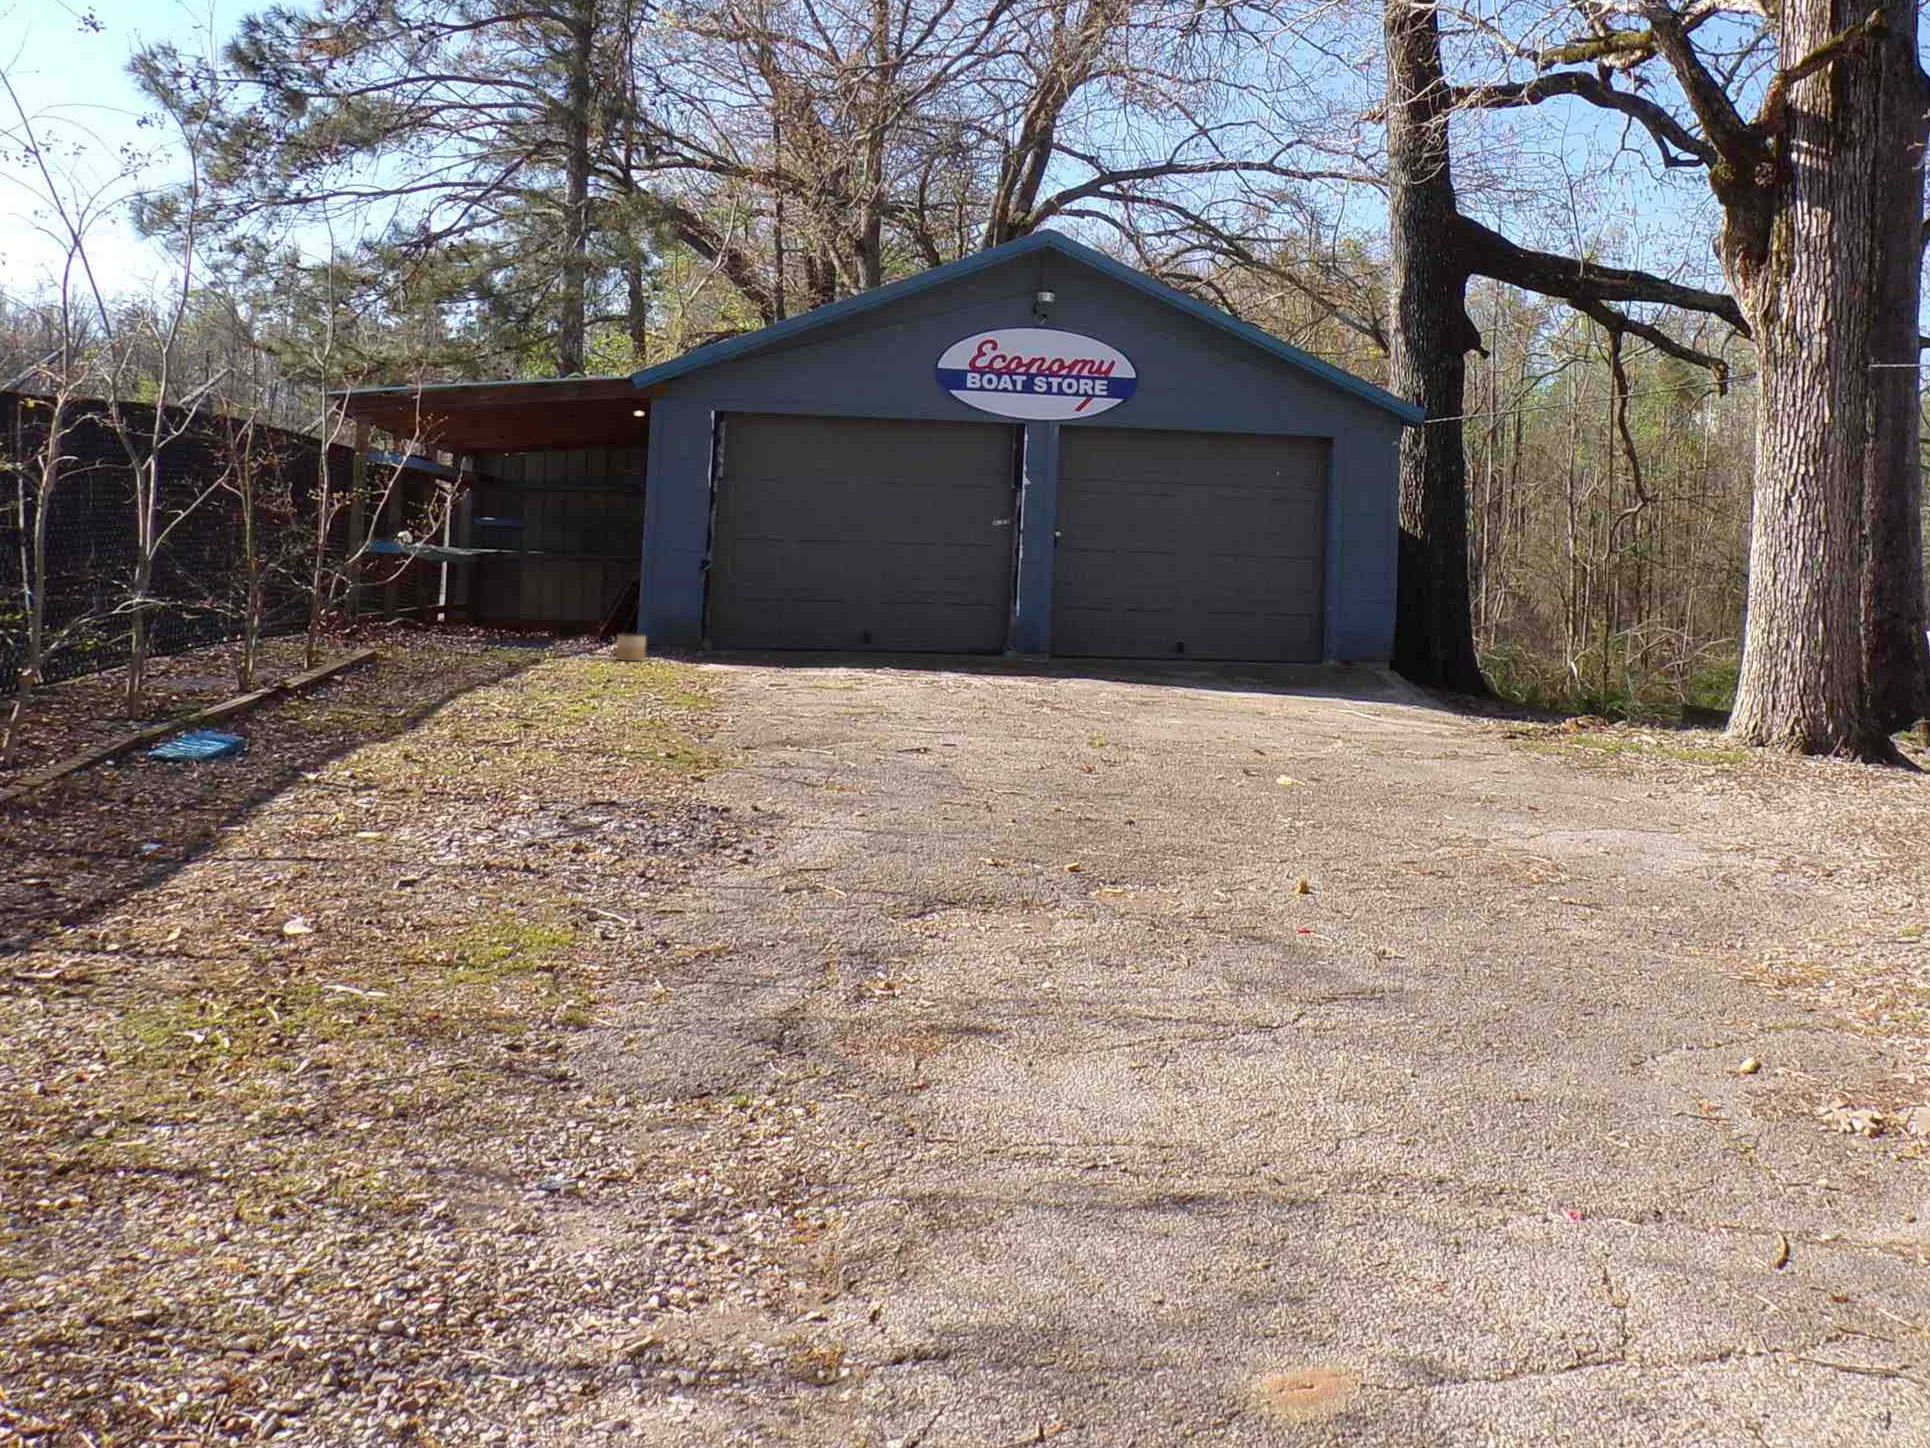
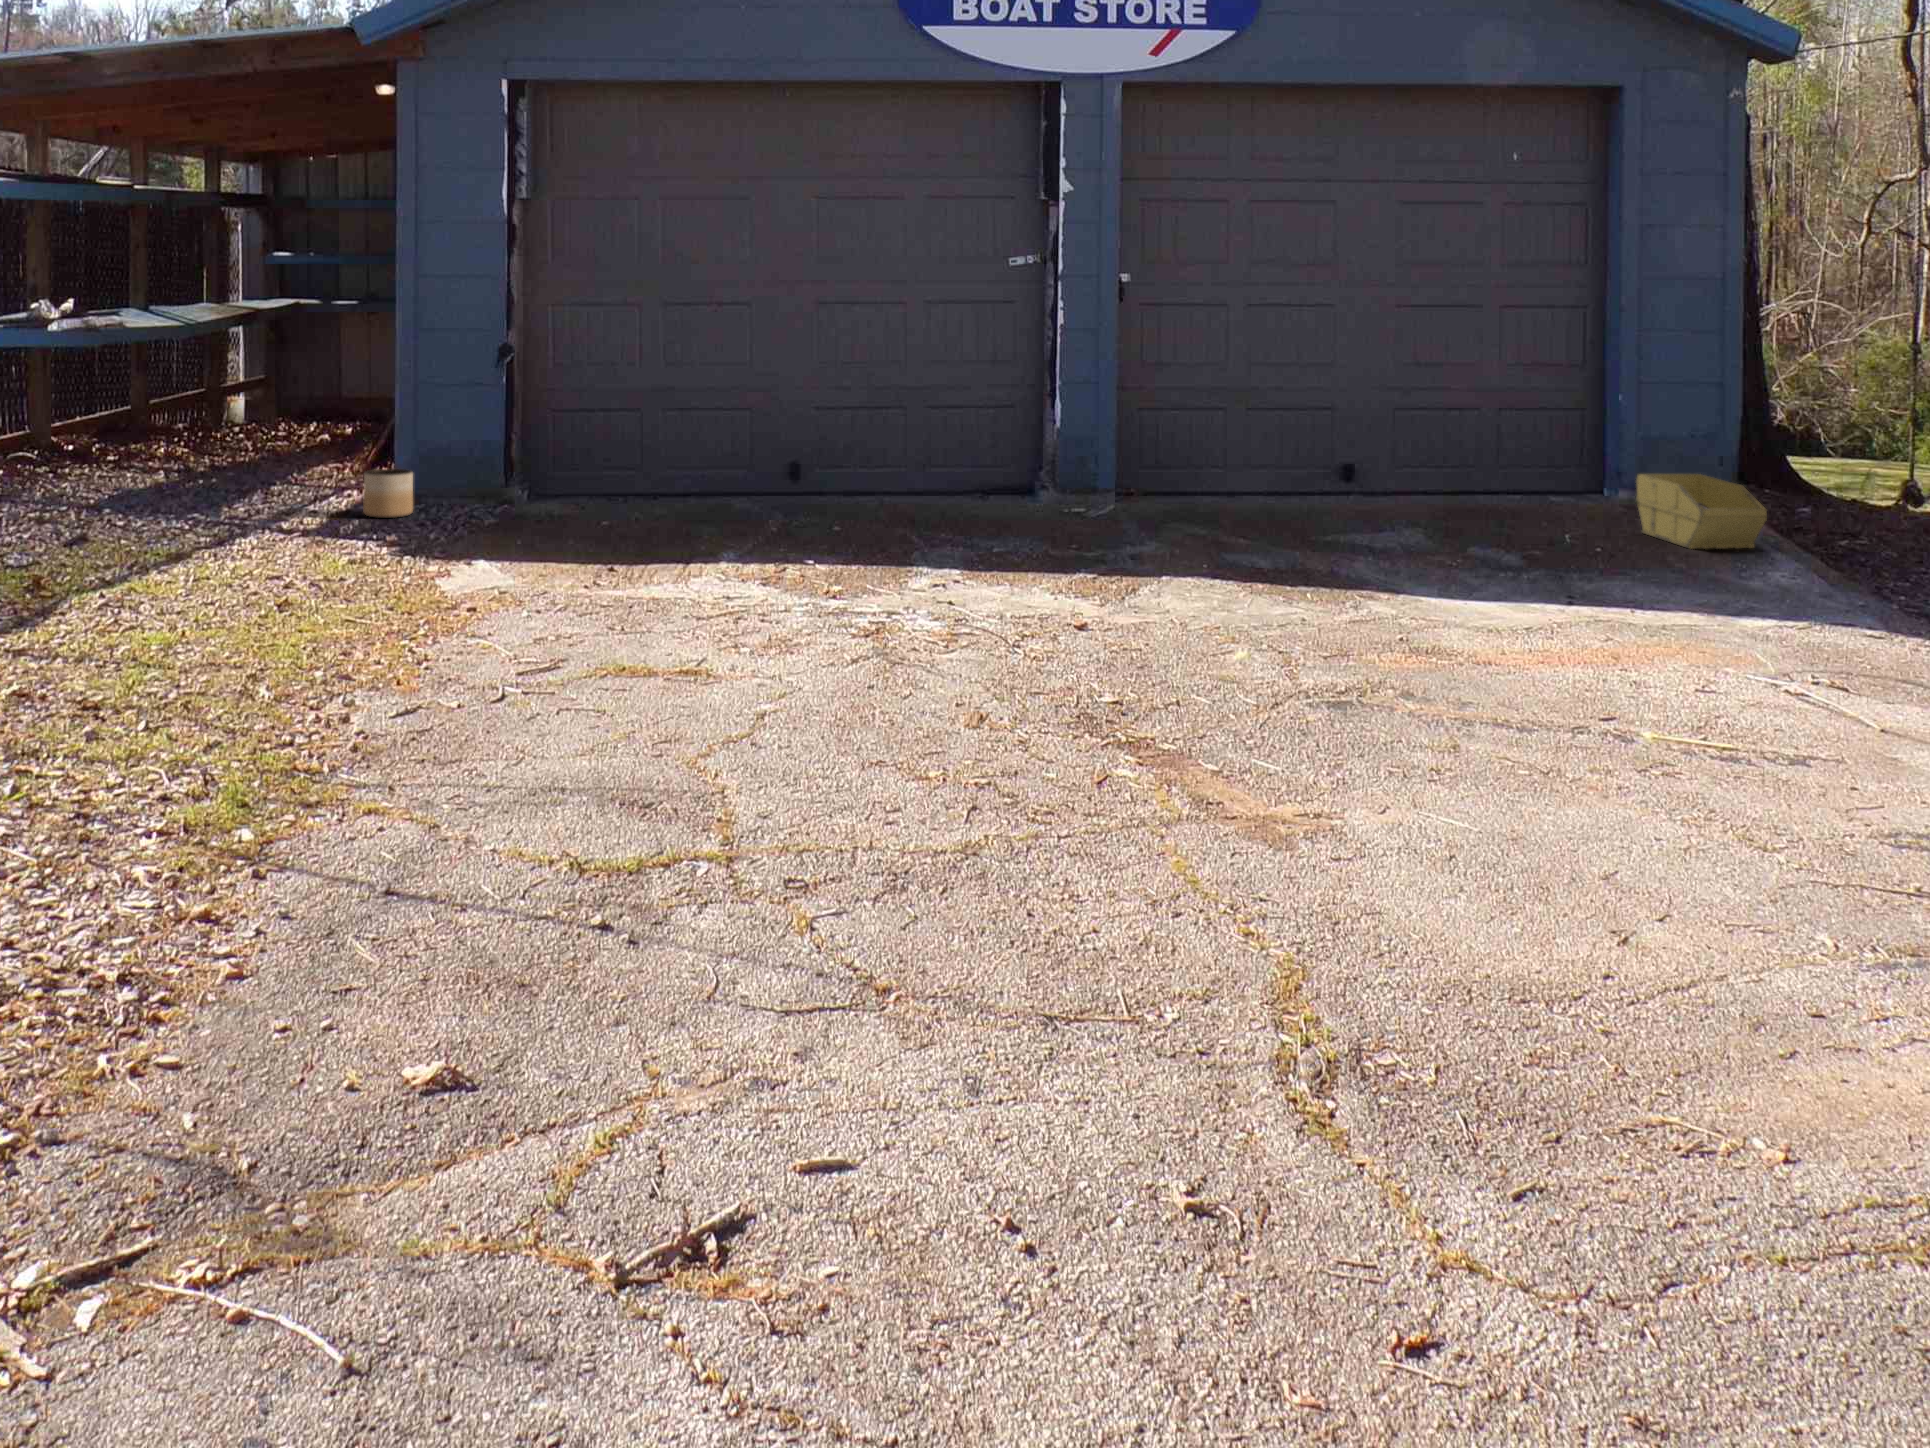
storage bin: none [1333,649,1397,688] -> present [1636,474,1767,549]

